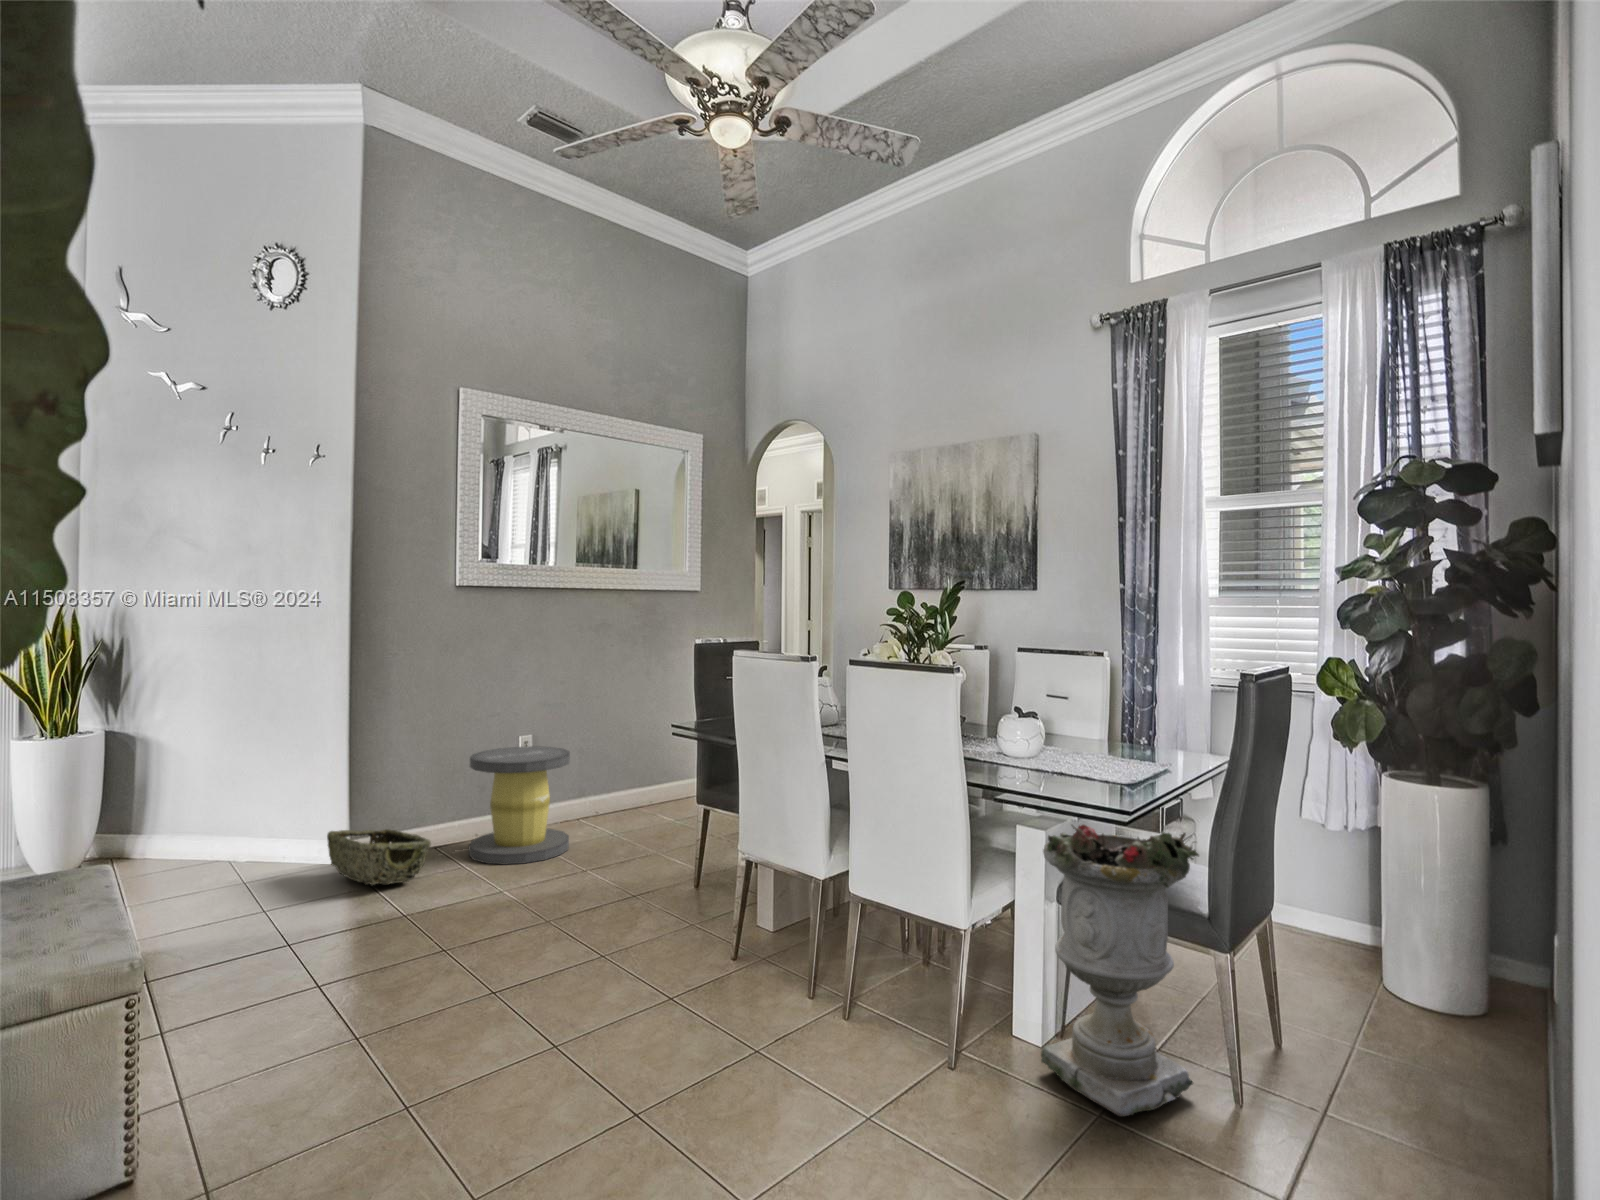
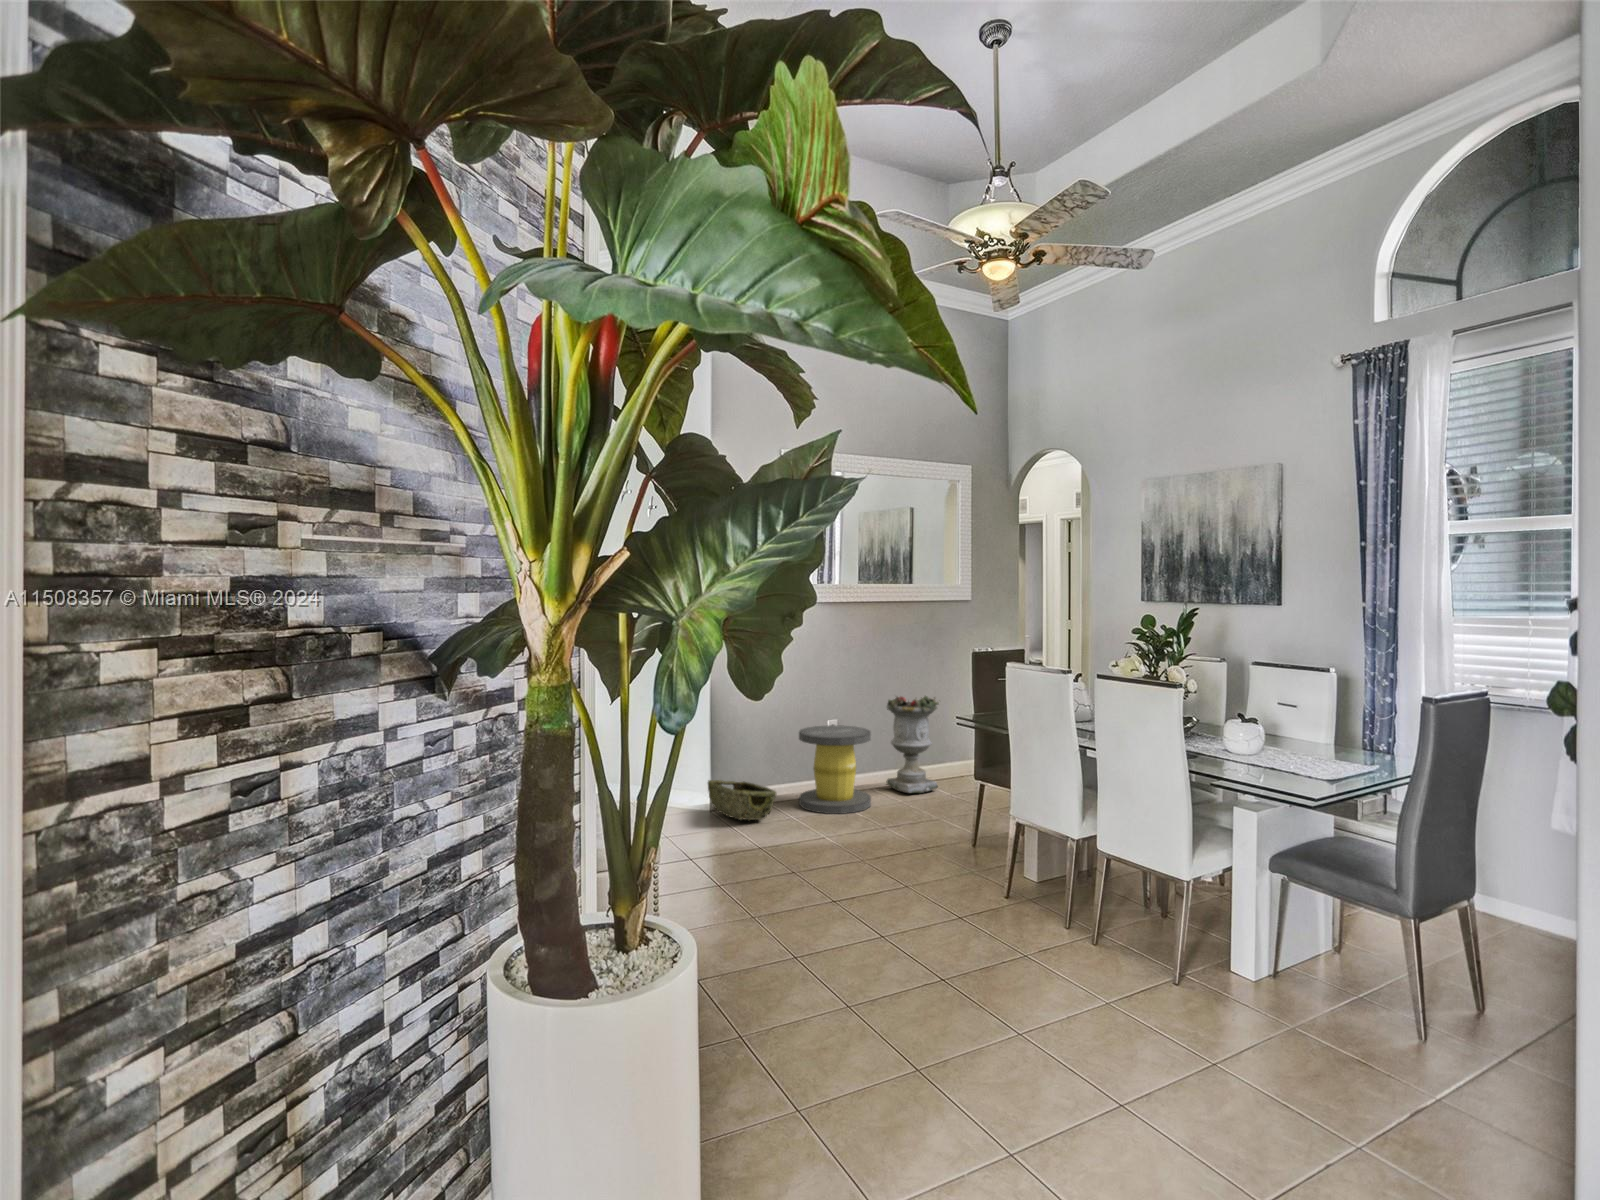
planter: present [1041,824,1199,1116] -> present [887,696,940,793]

